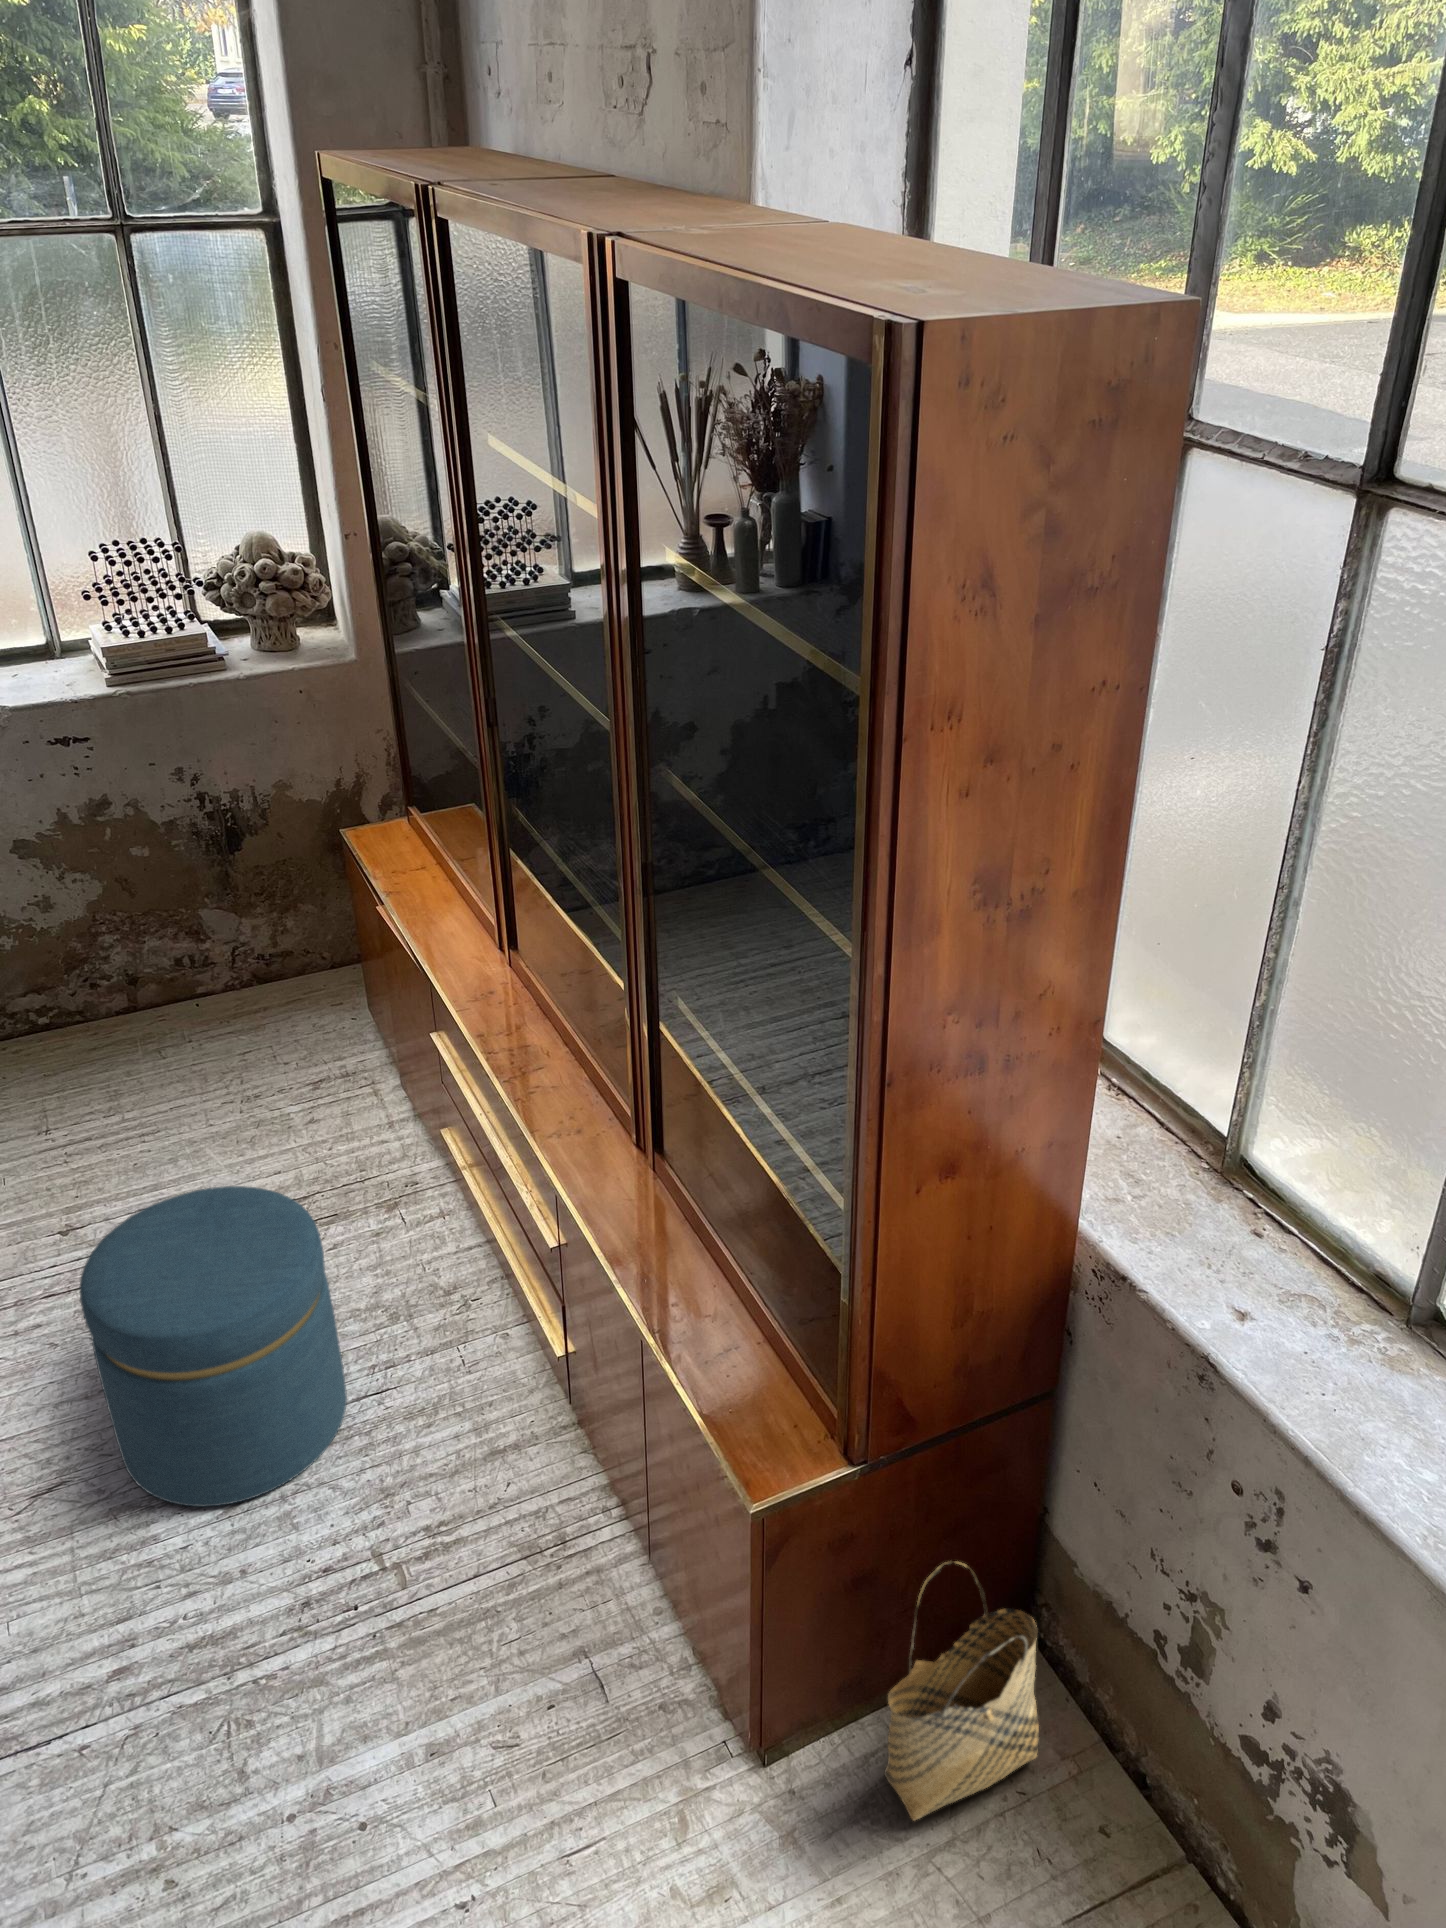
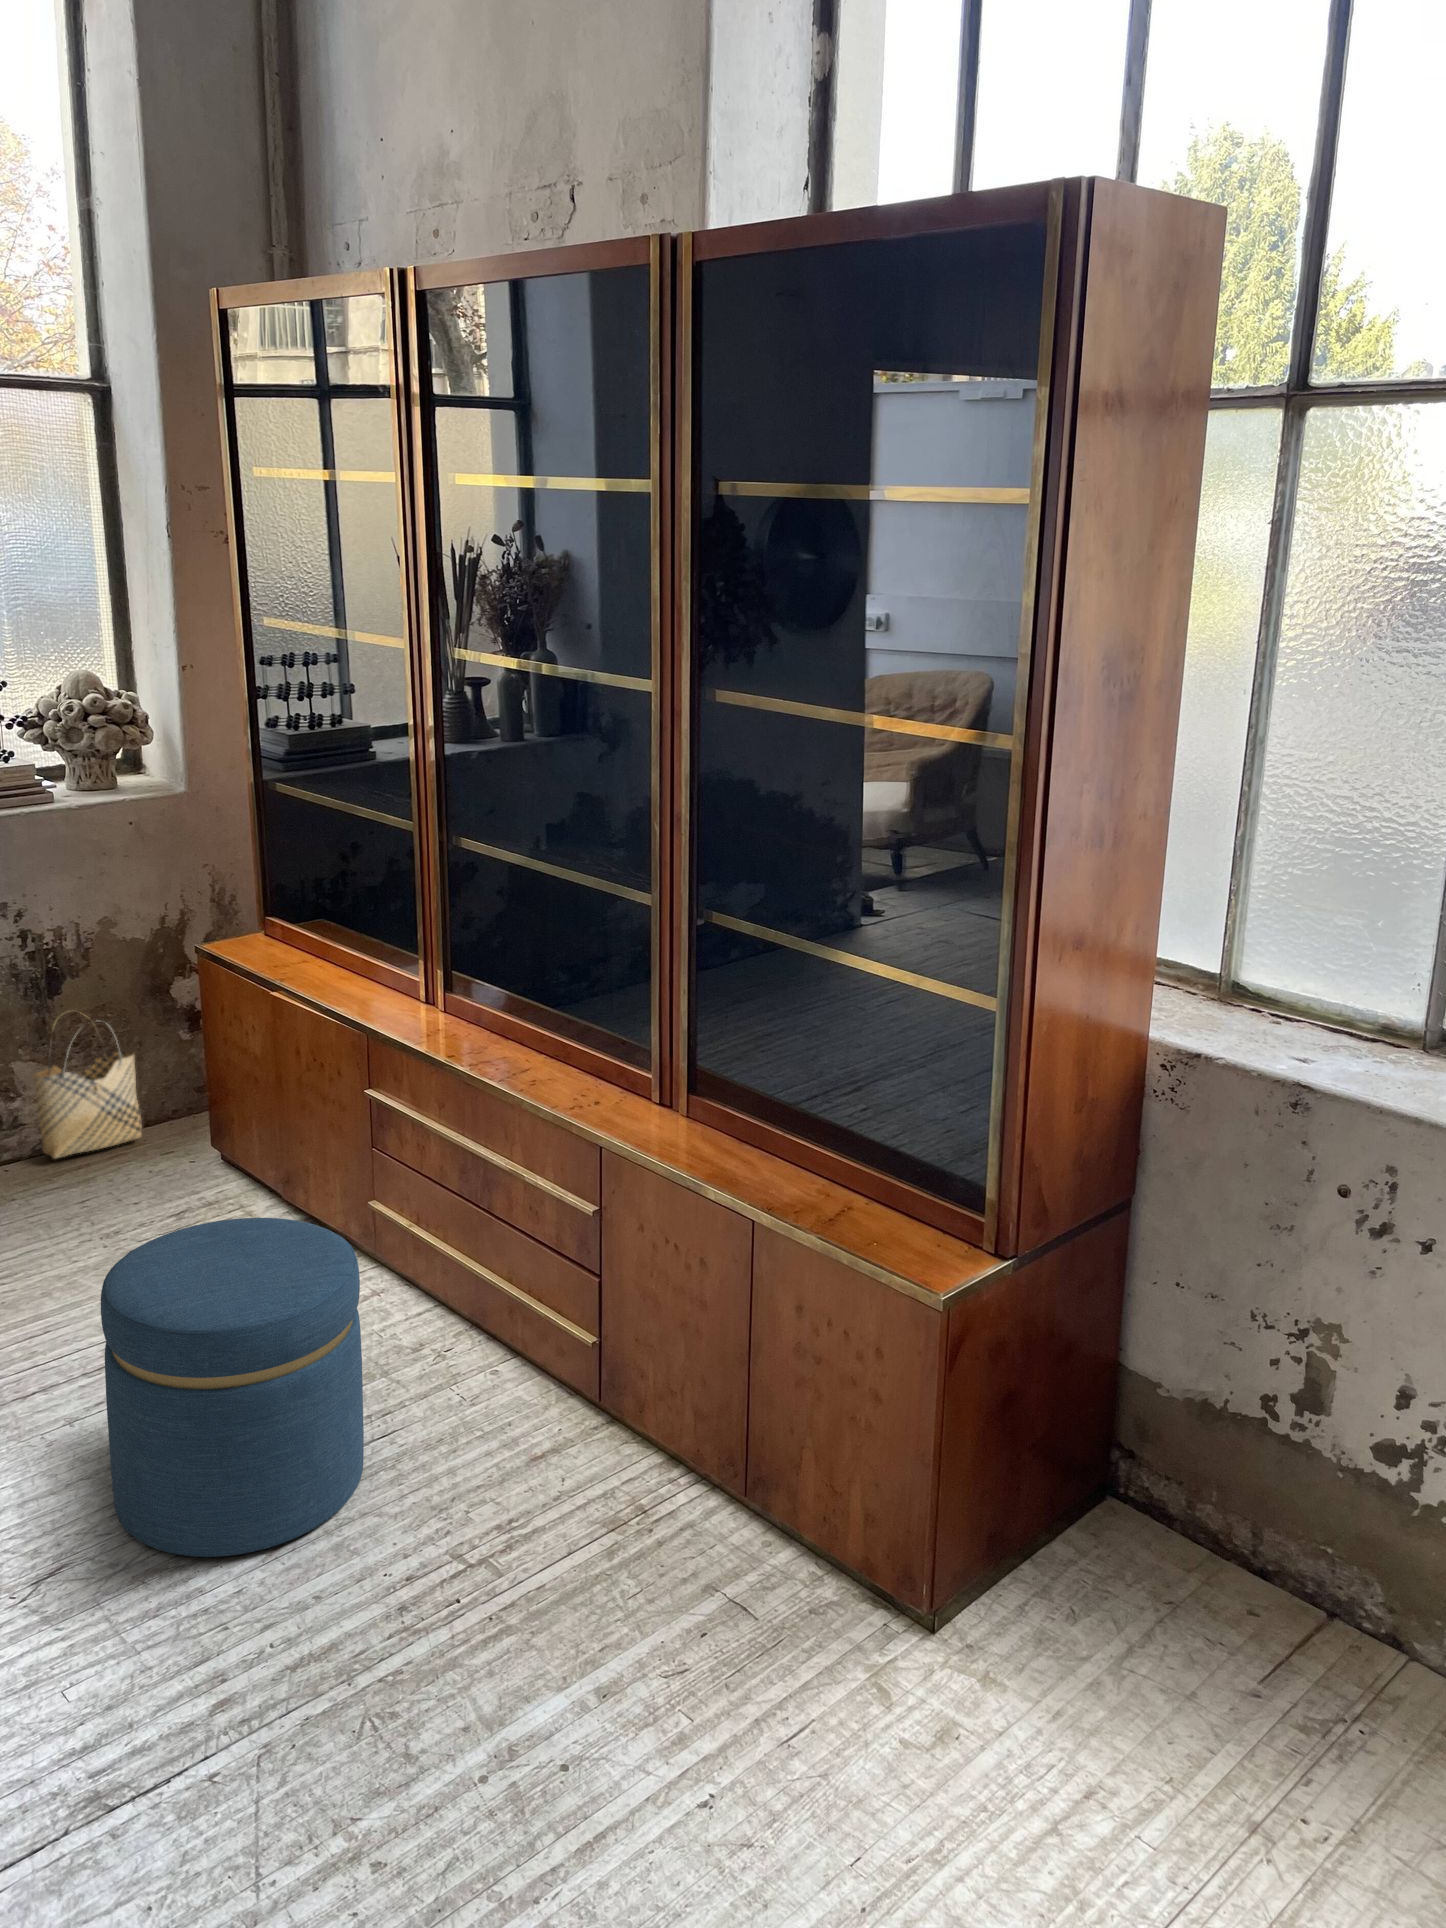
woven basket: present [884,1561,1039,1820] -> present [32,1010,142,1159]

